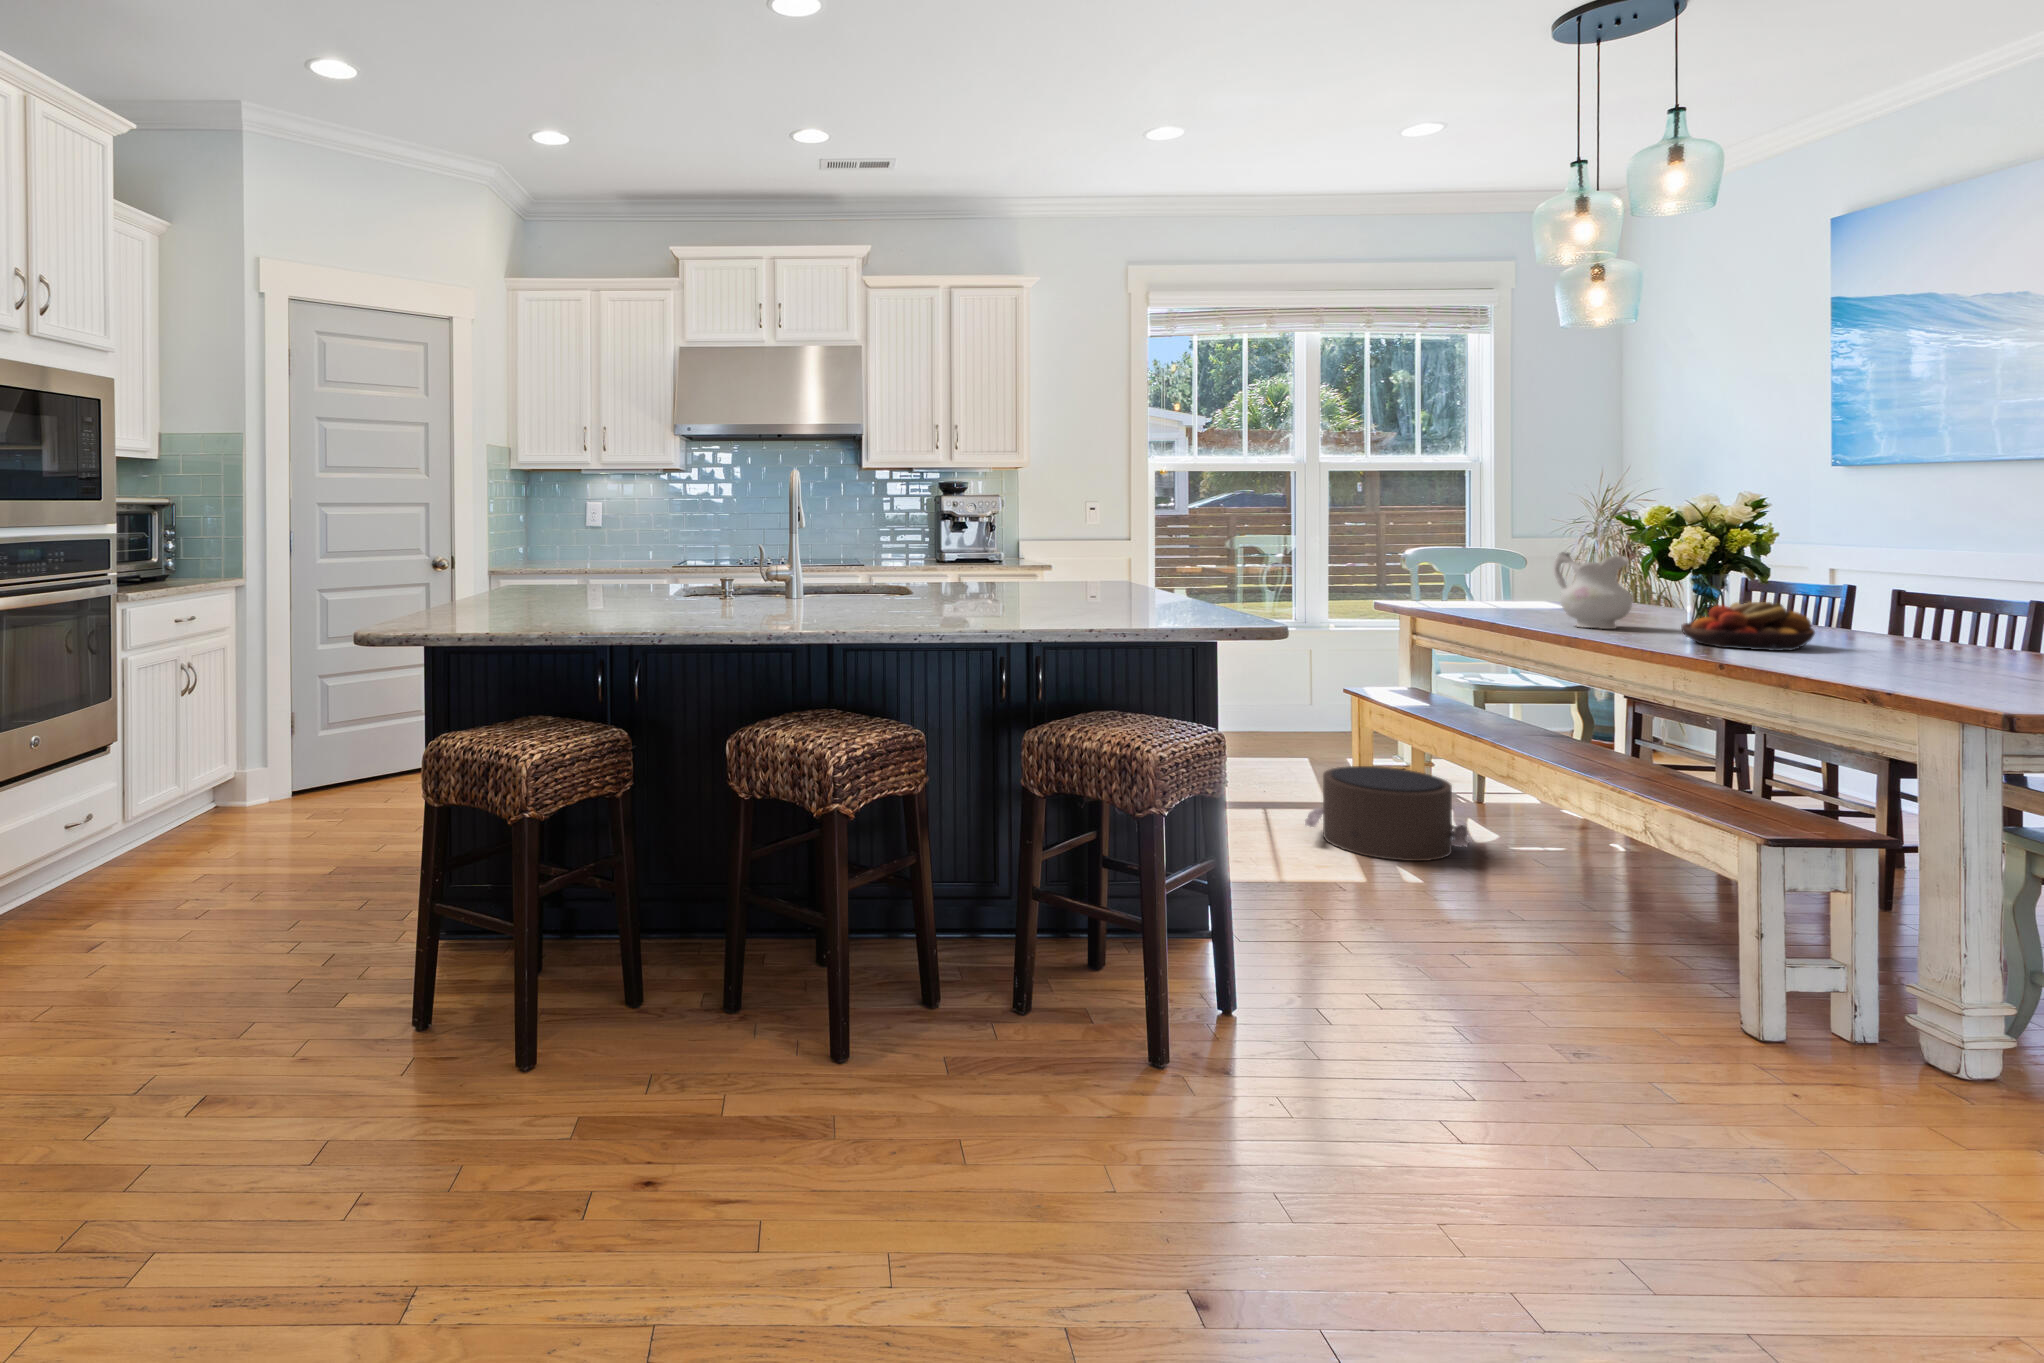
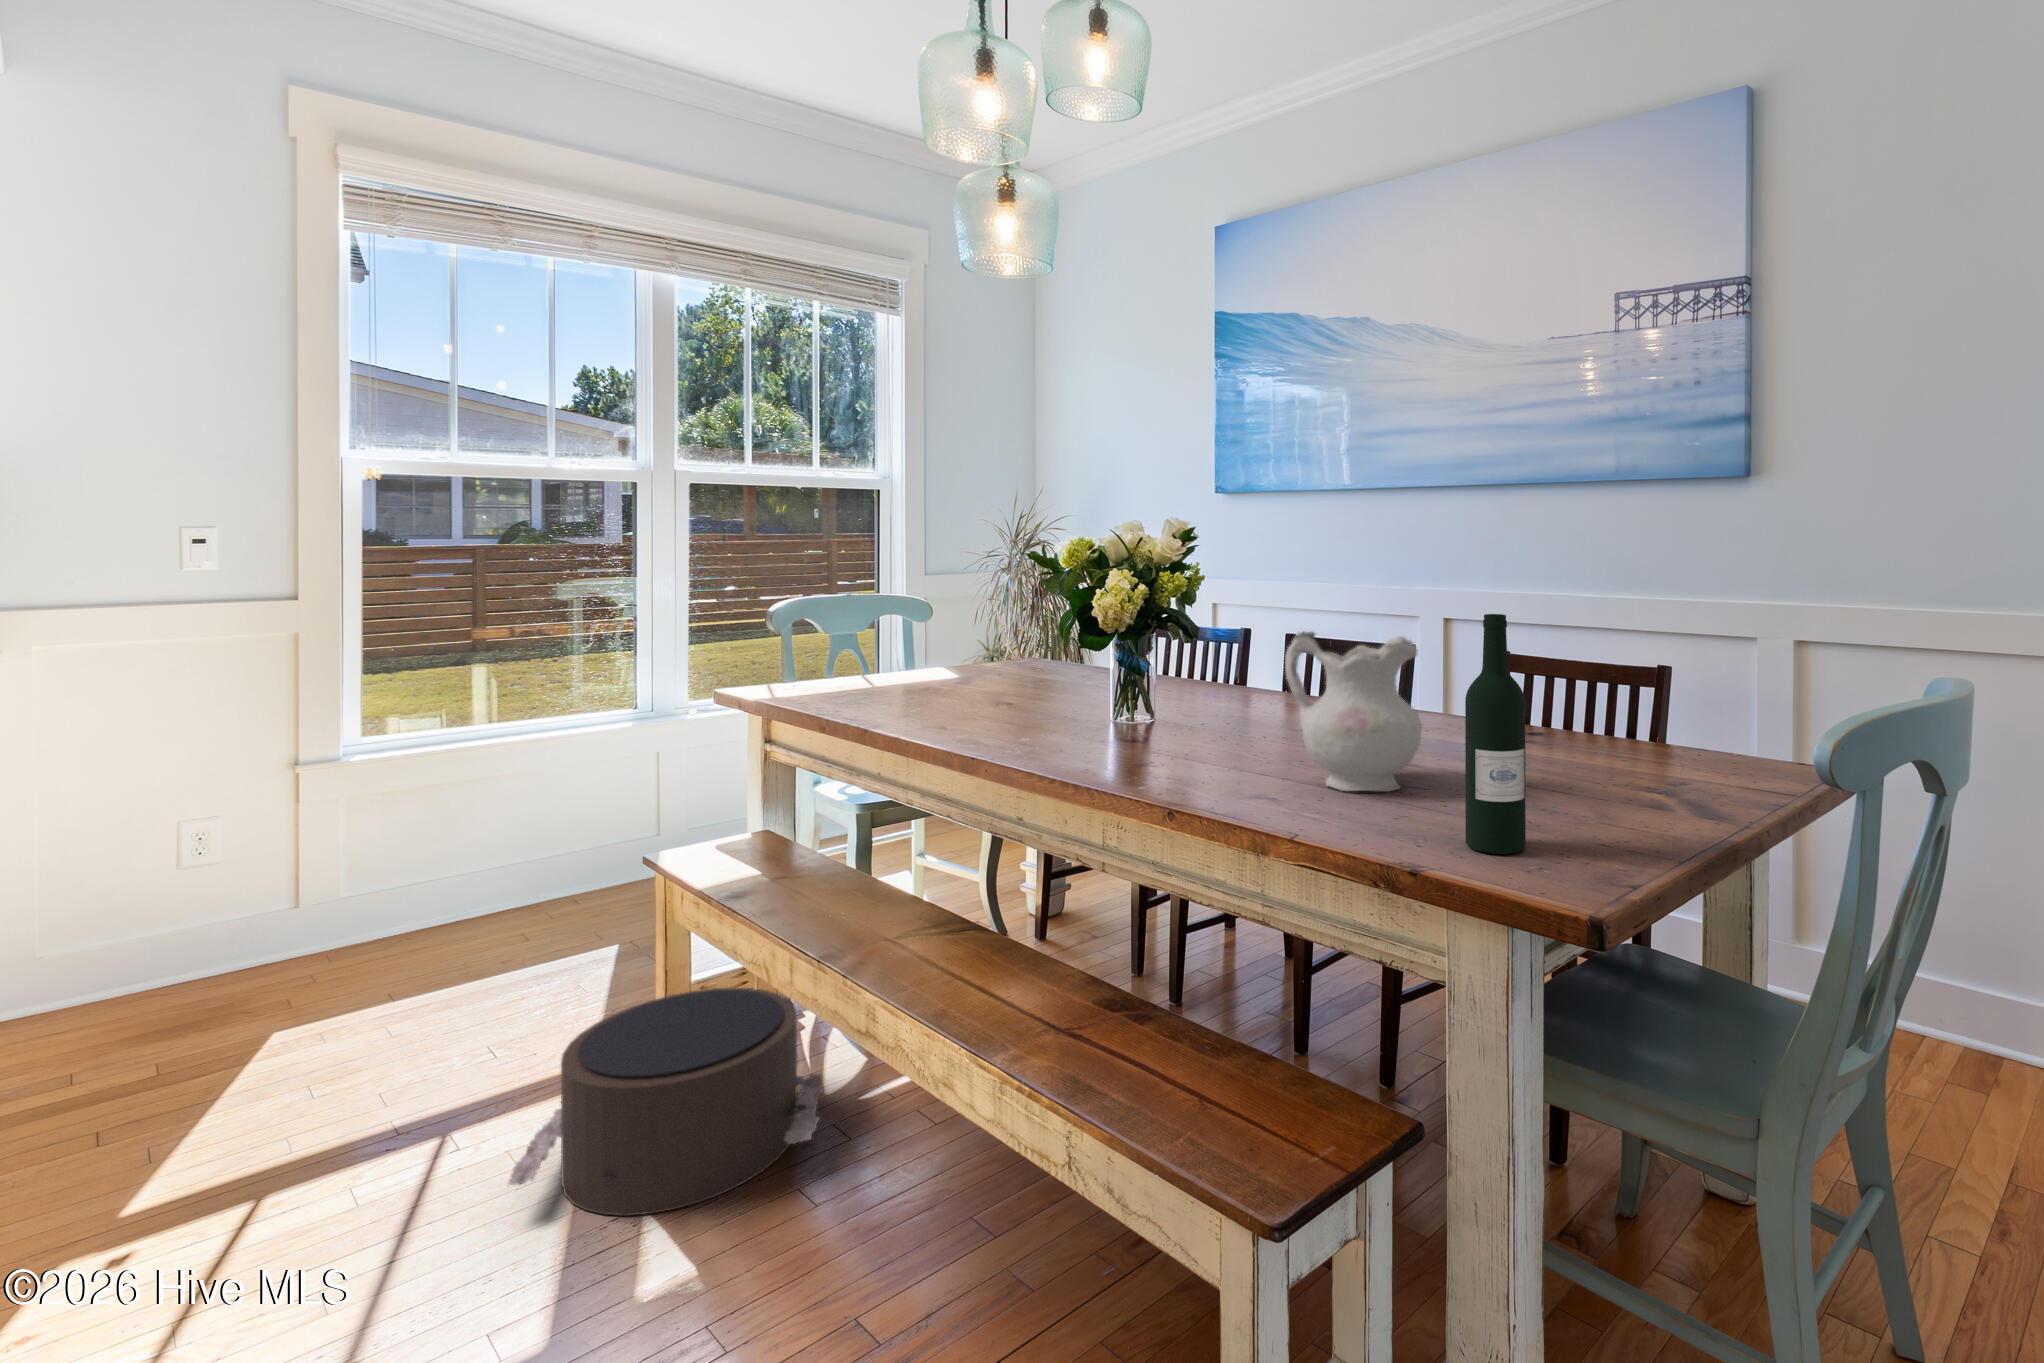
wine bottle: none [1941,549,1993,690] -> present [1465,614,1526,854]
ceramic pitcher: present [1553,552,1632,629] -> present [1285,631,1422,792]
fruit bowl: present [1681,602,1815,651] -> none [1107,678,1261,761]

